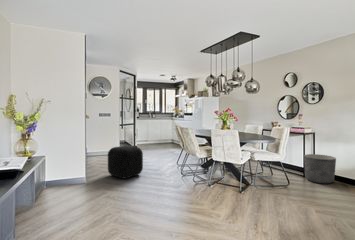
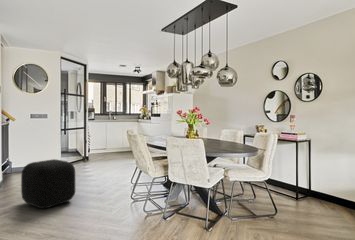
planter: present [304,154,336,183] -> none [297,169,338,210]

